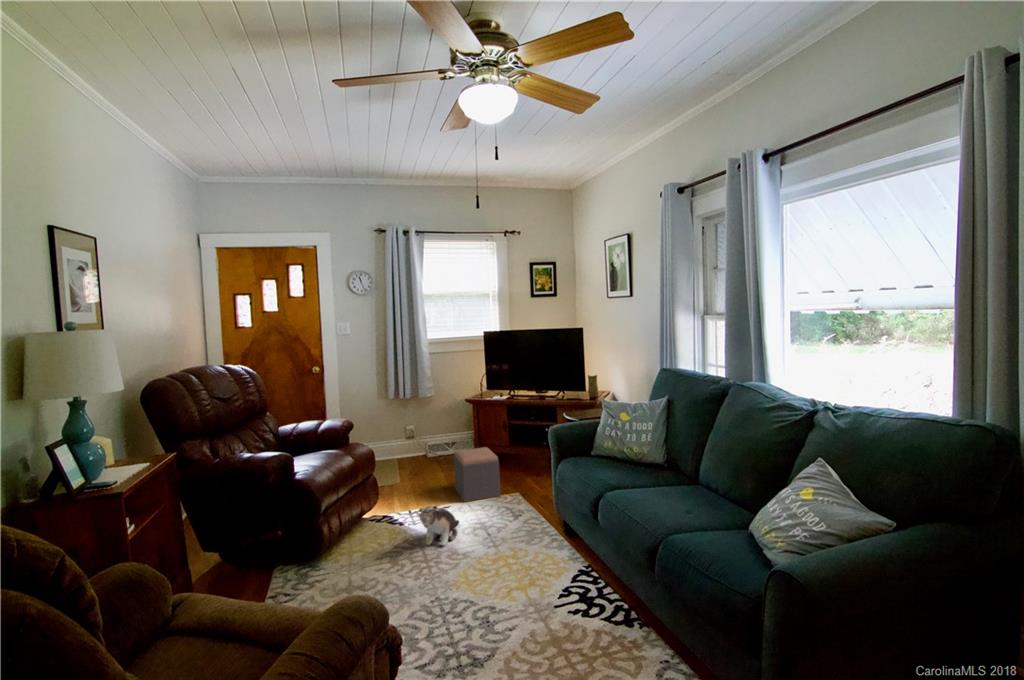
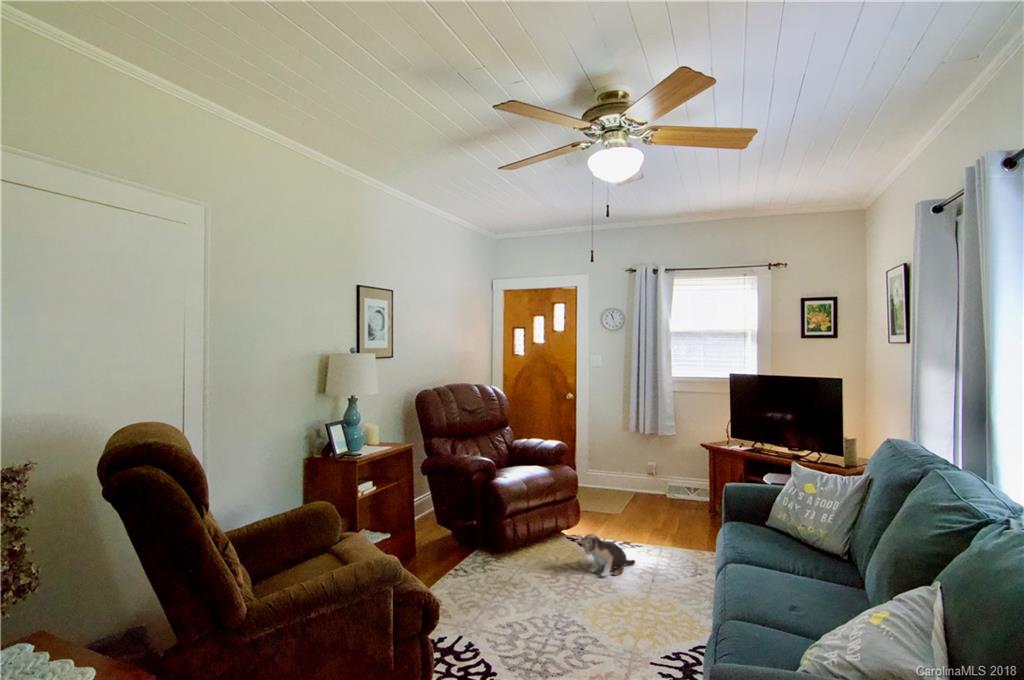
footstool: present [454,447,500,502] -> none [658,494,700,553]

